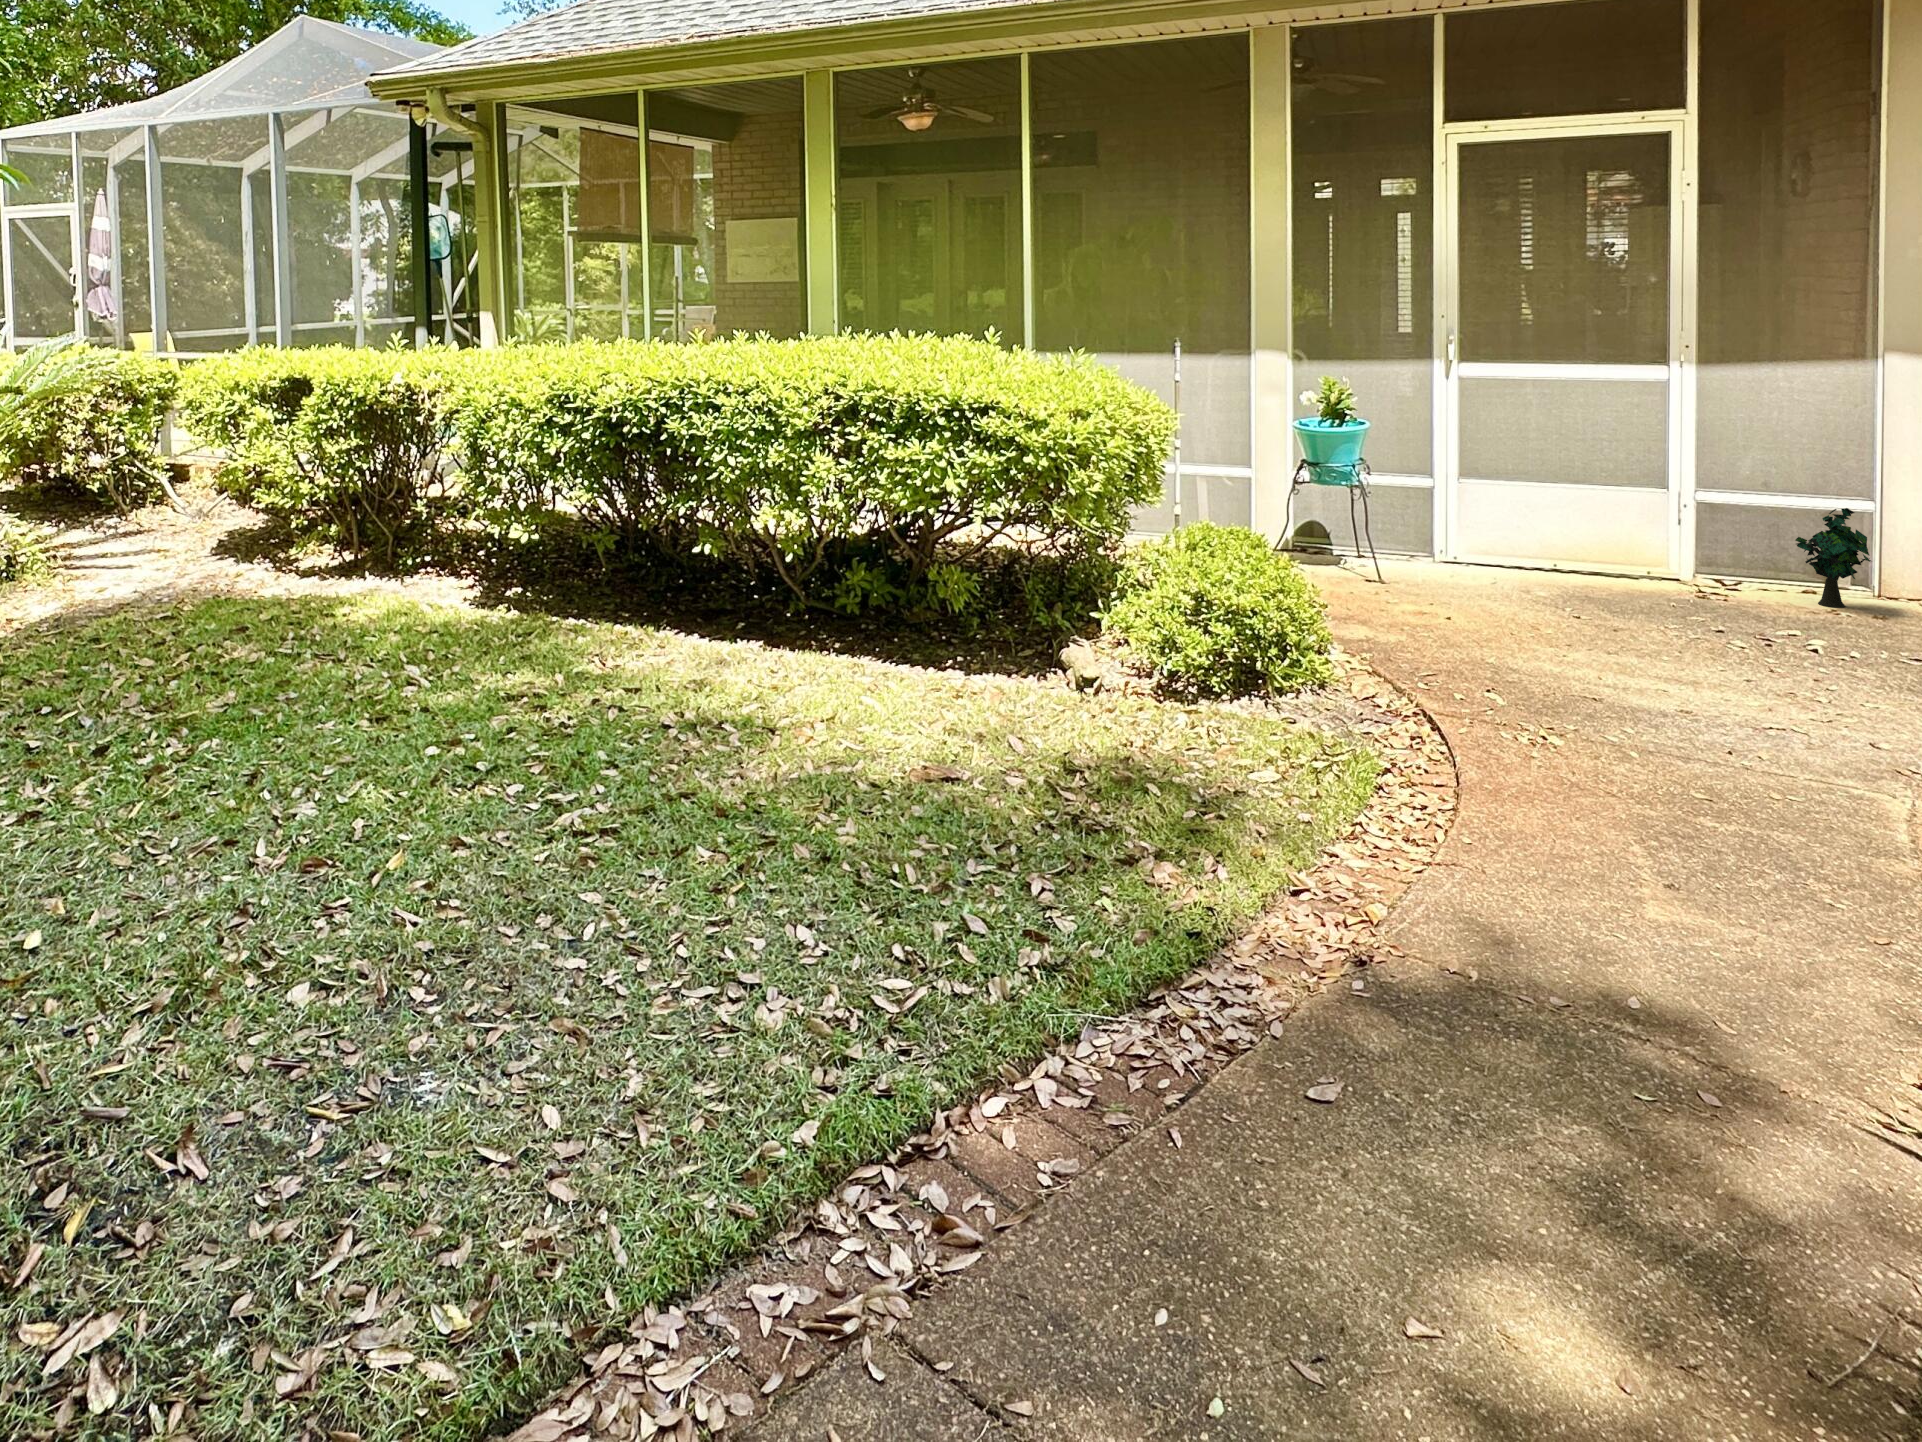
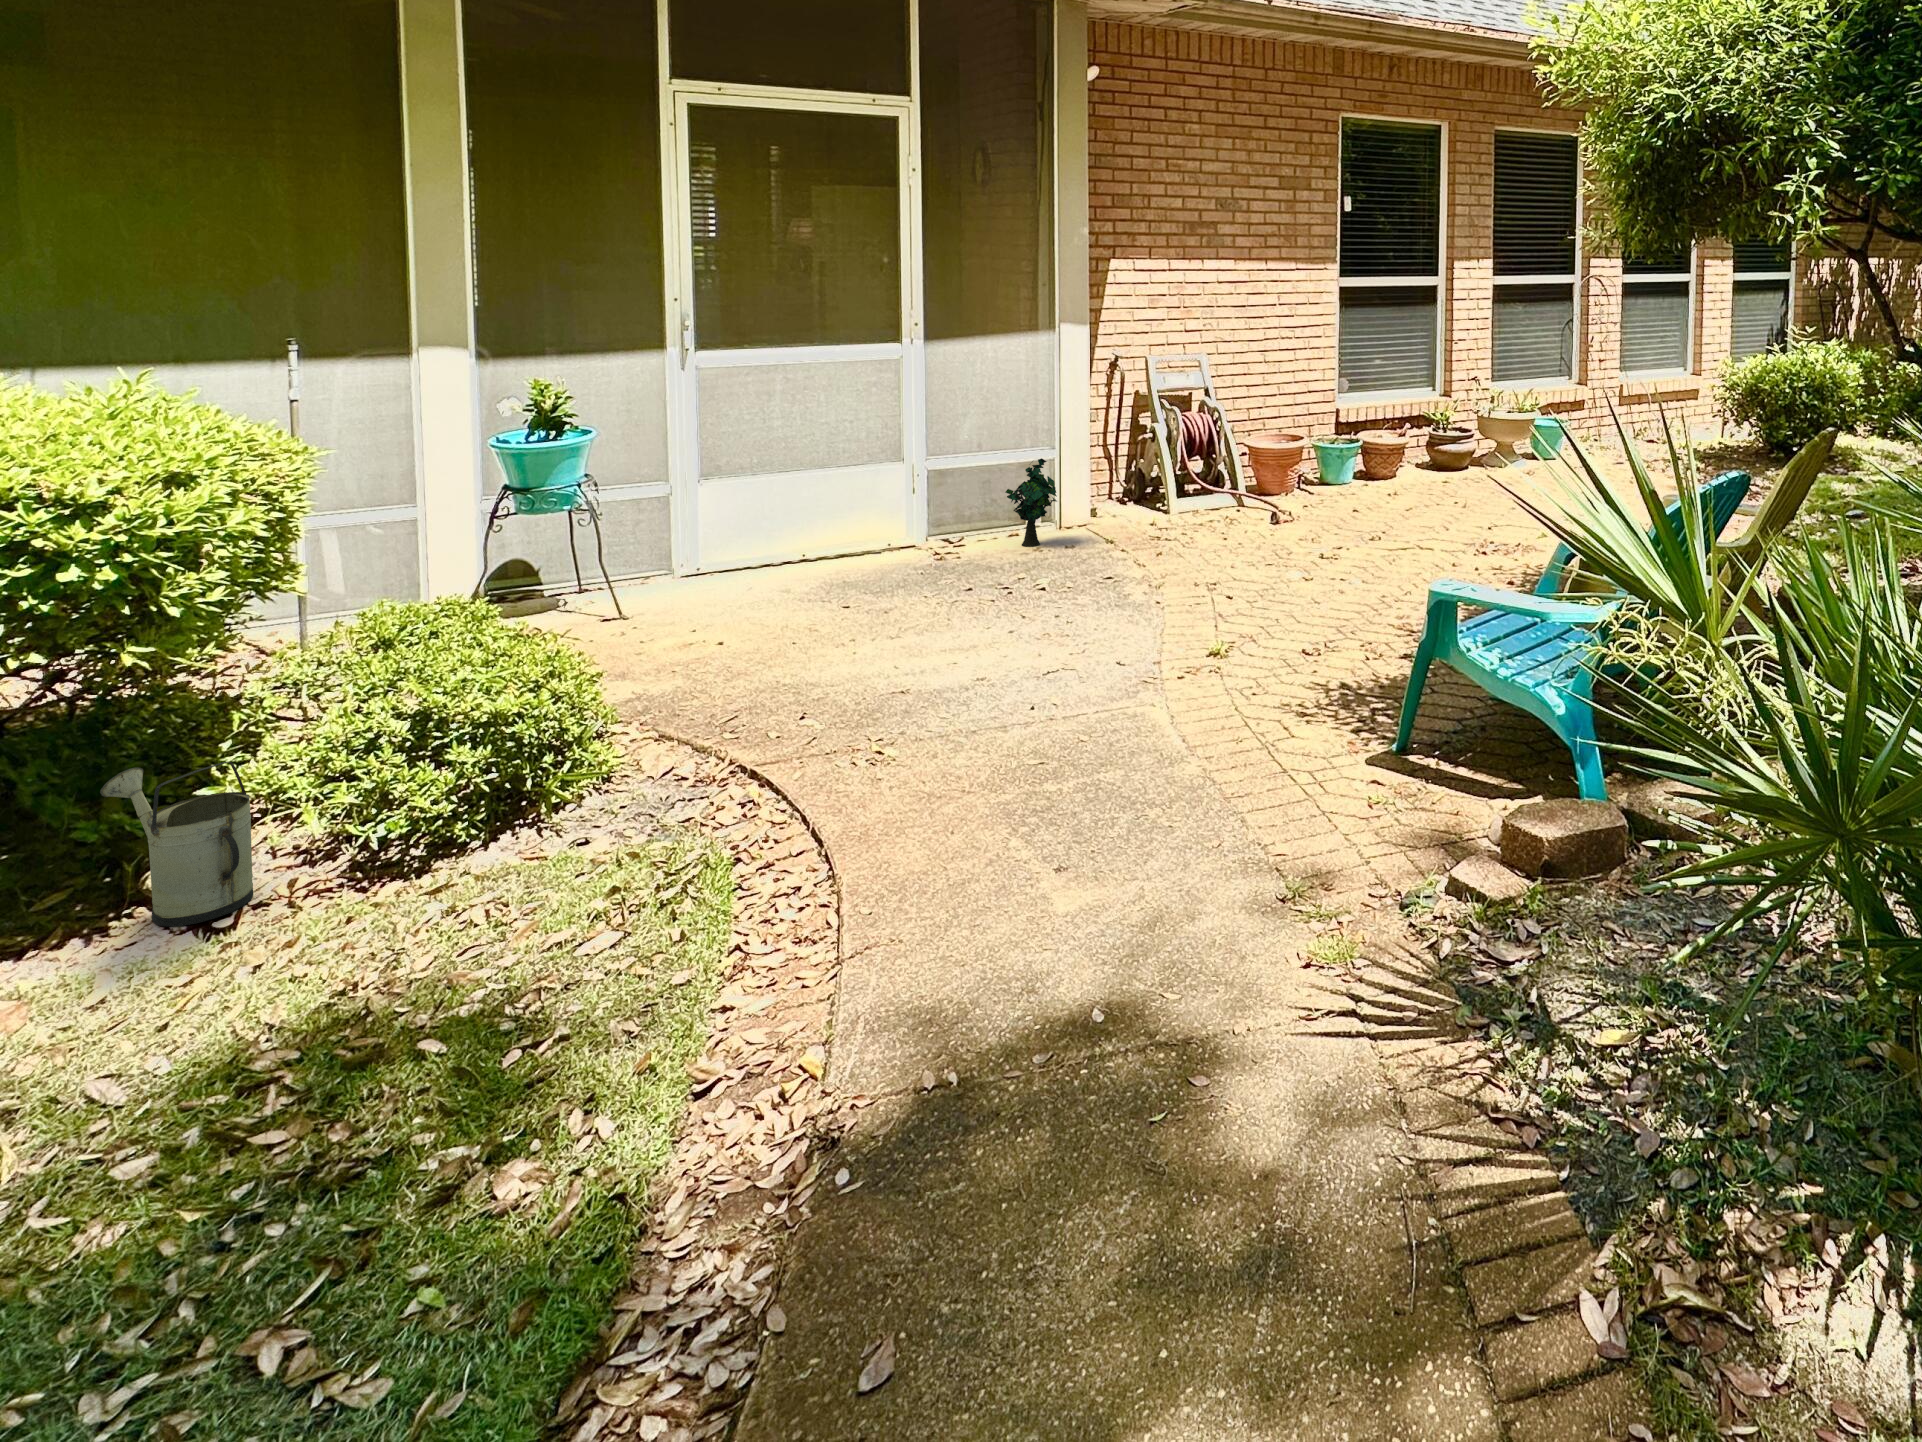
watering can: none [1052,583,1112,682] -> present [100,762,253,926]

